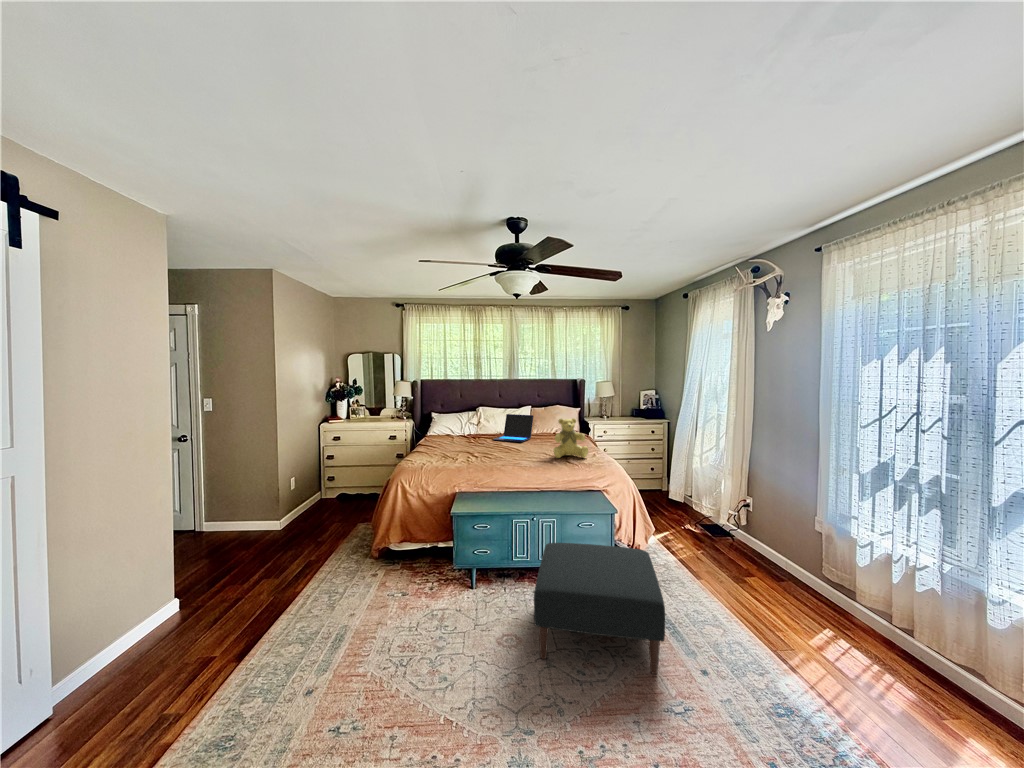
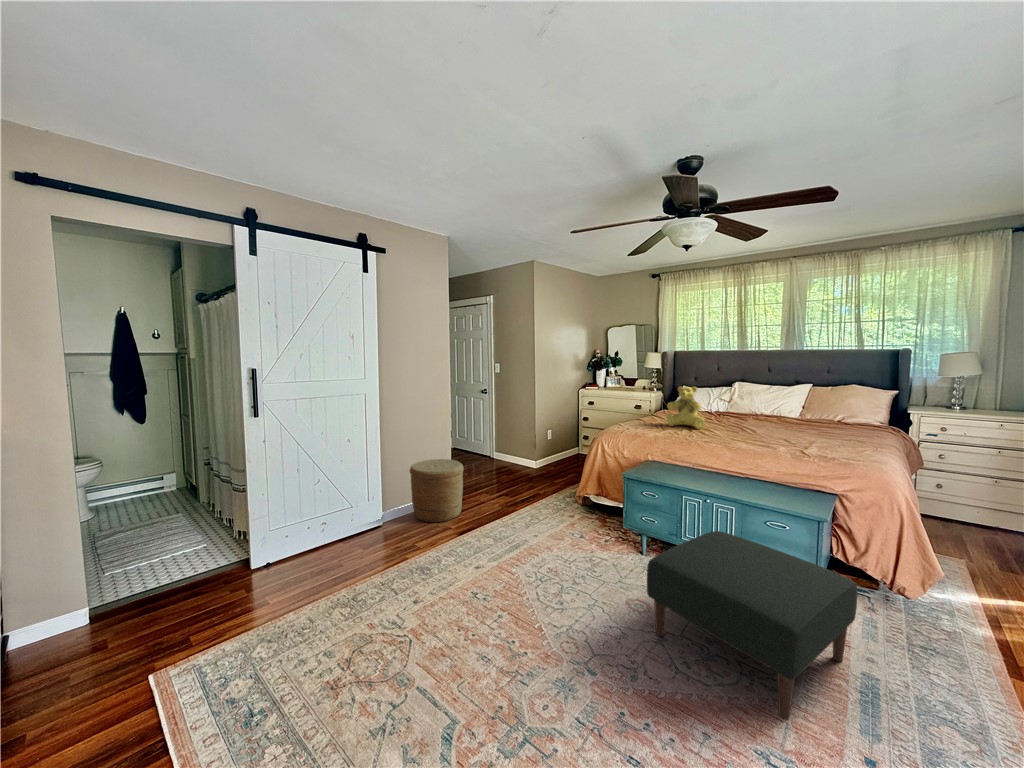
laptop: present [493,414,533,442] -> none [736,391,800,425]
teddy bear: present [553,418,588,458] -> present [667,386,704,429]
woven basket: none [108,551,219,669] -> present [410,459,464,523]

